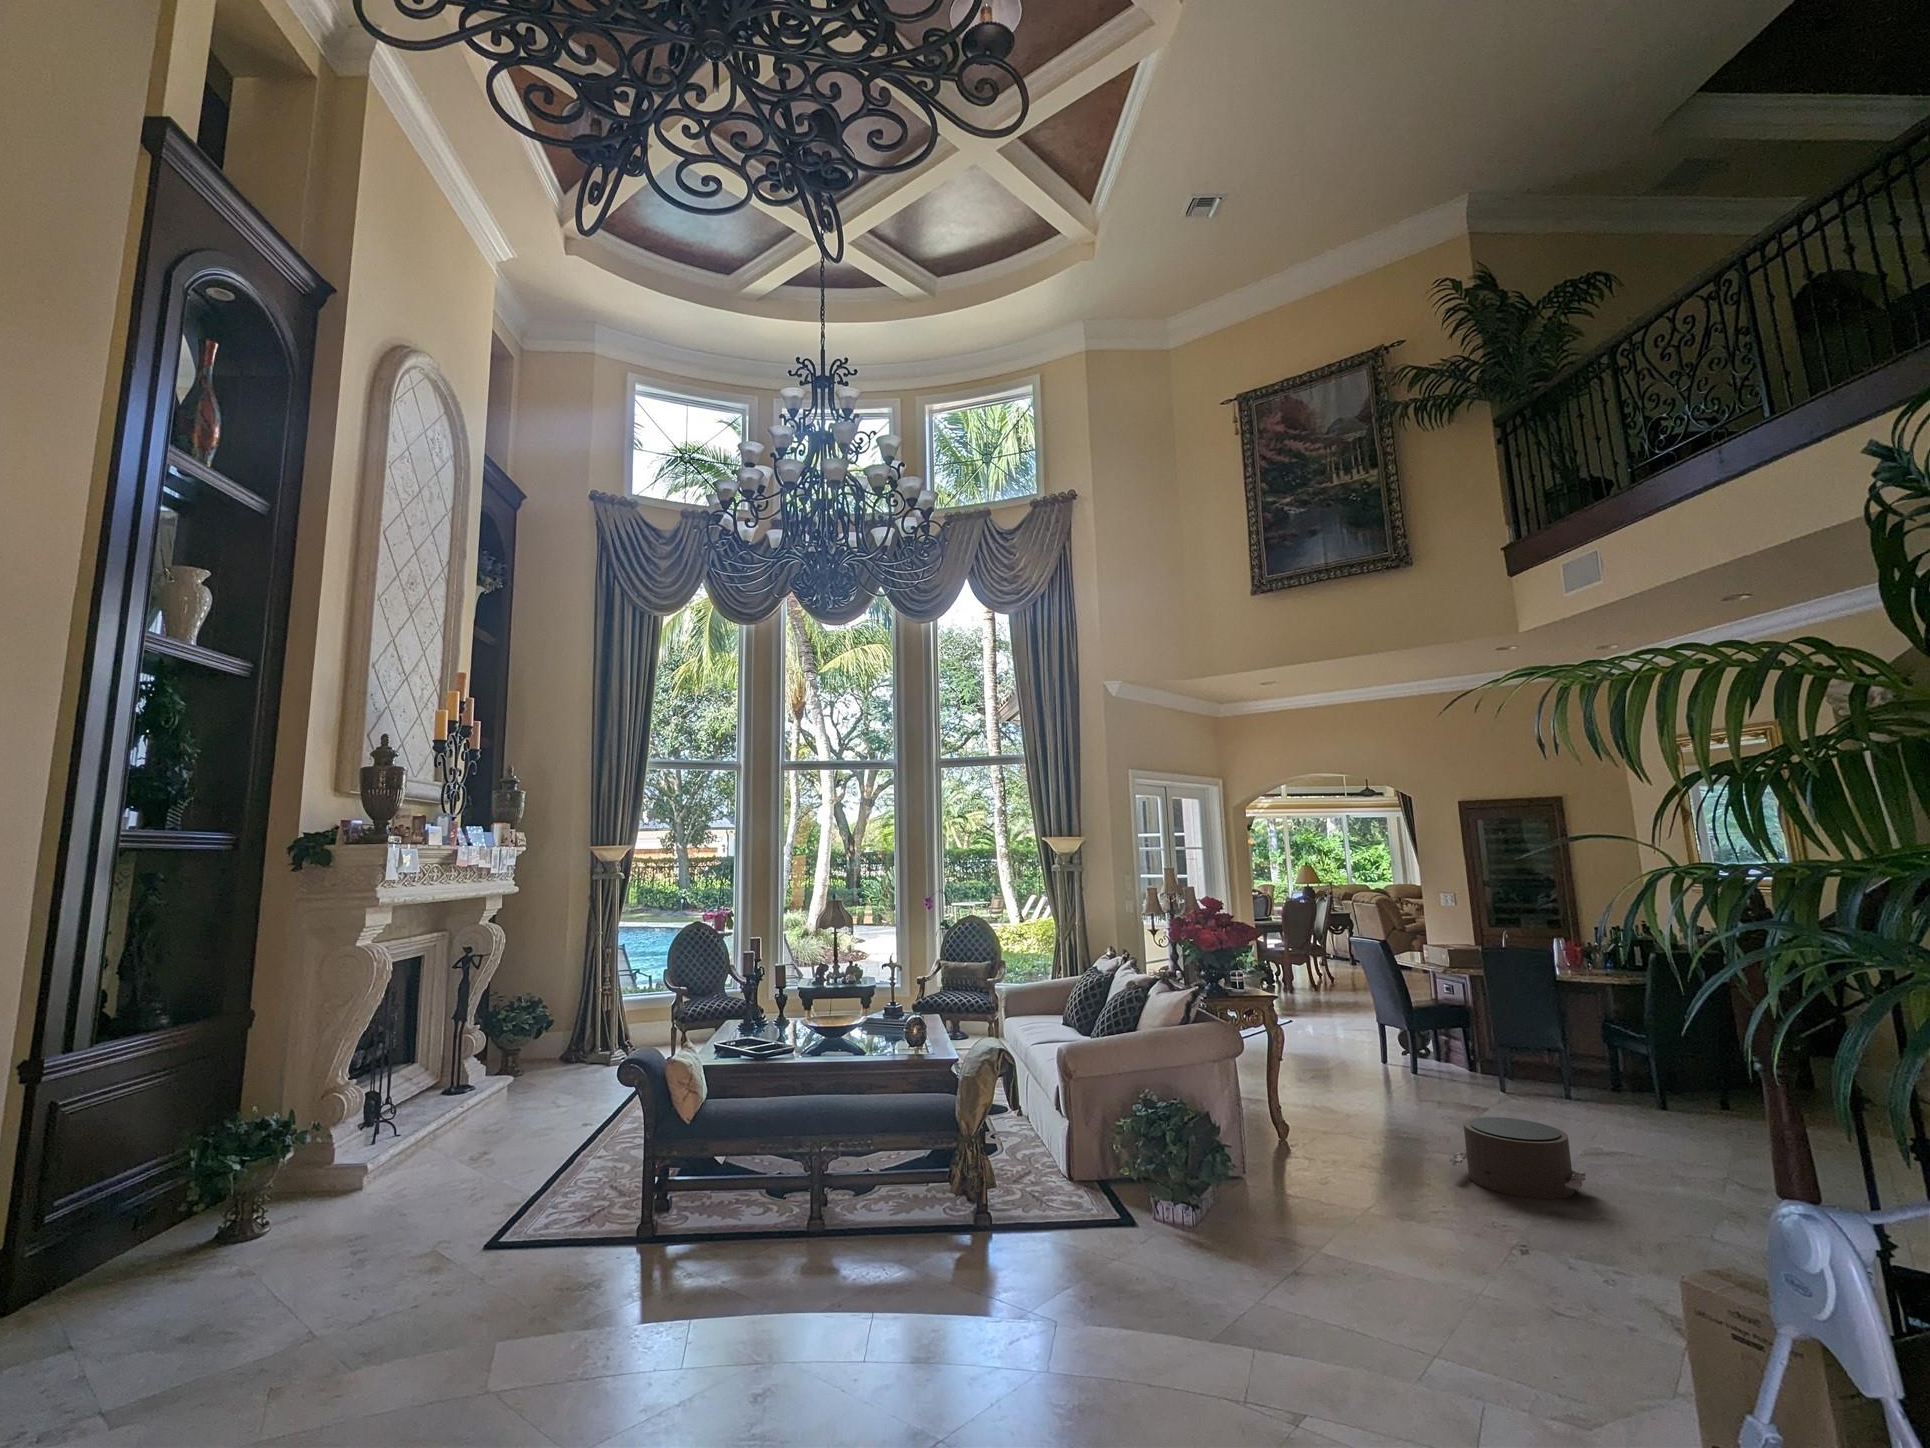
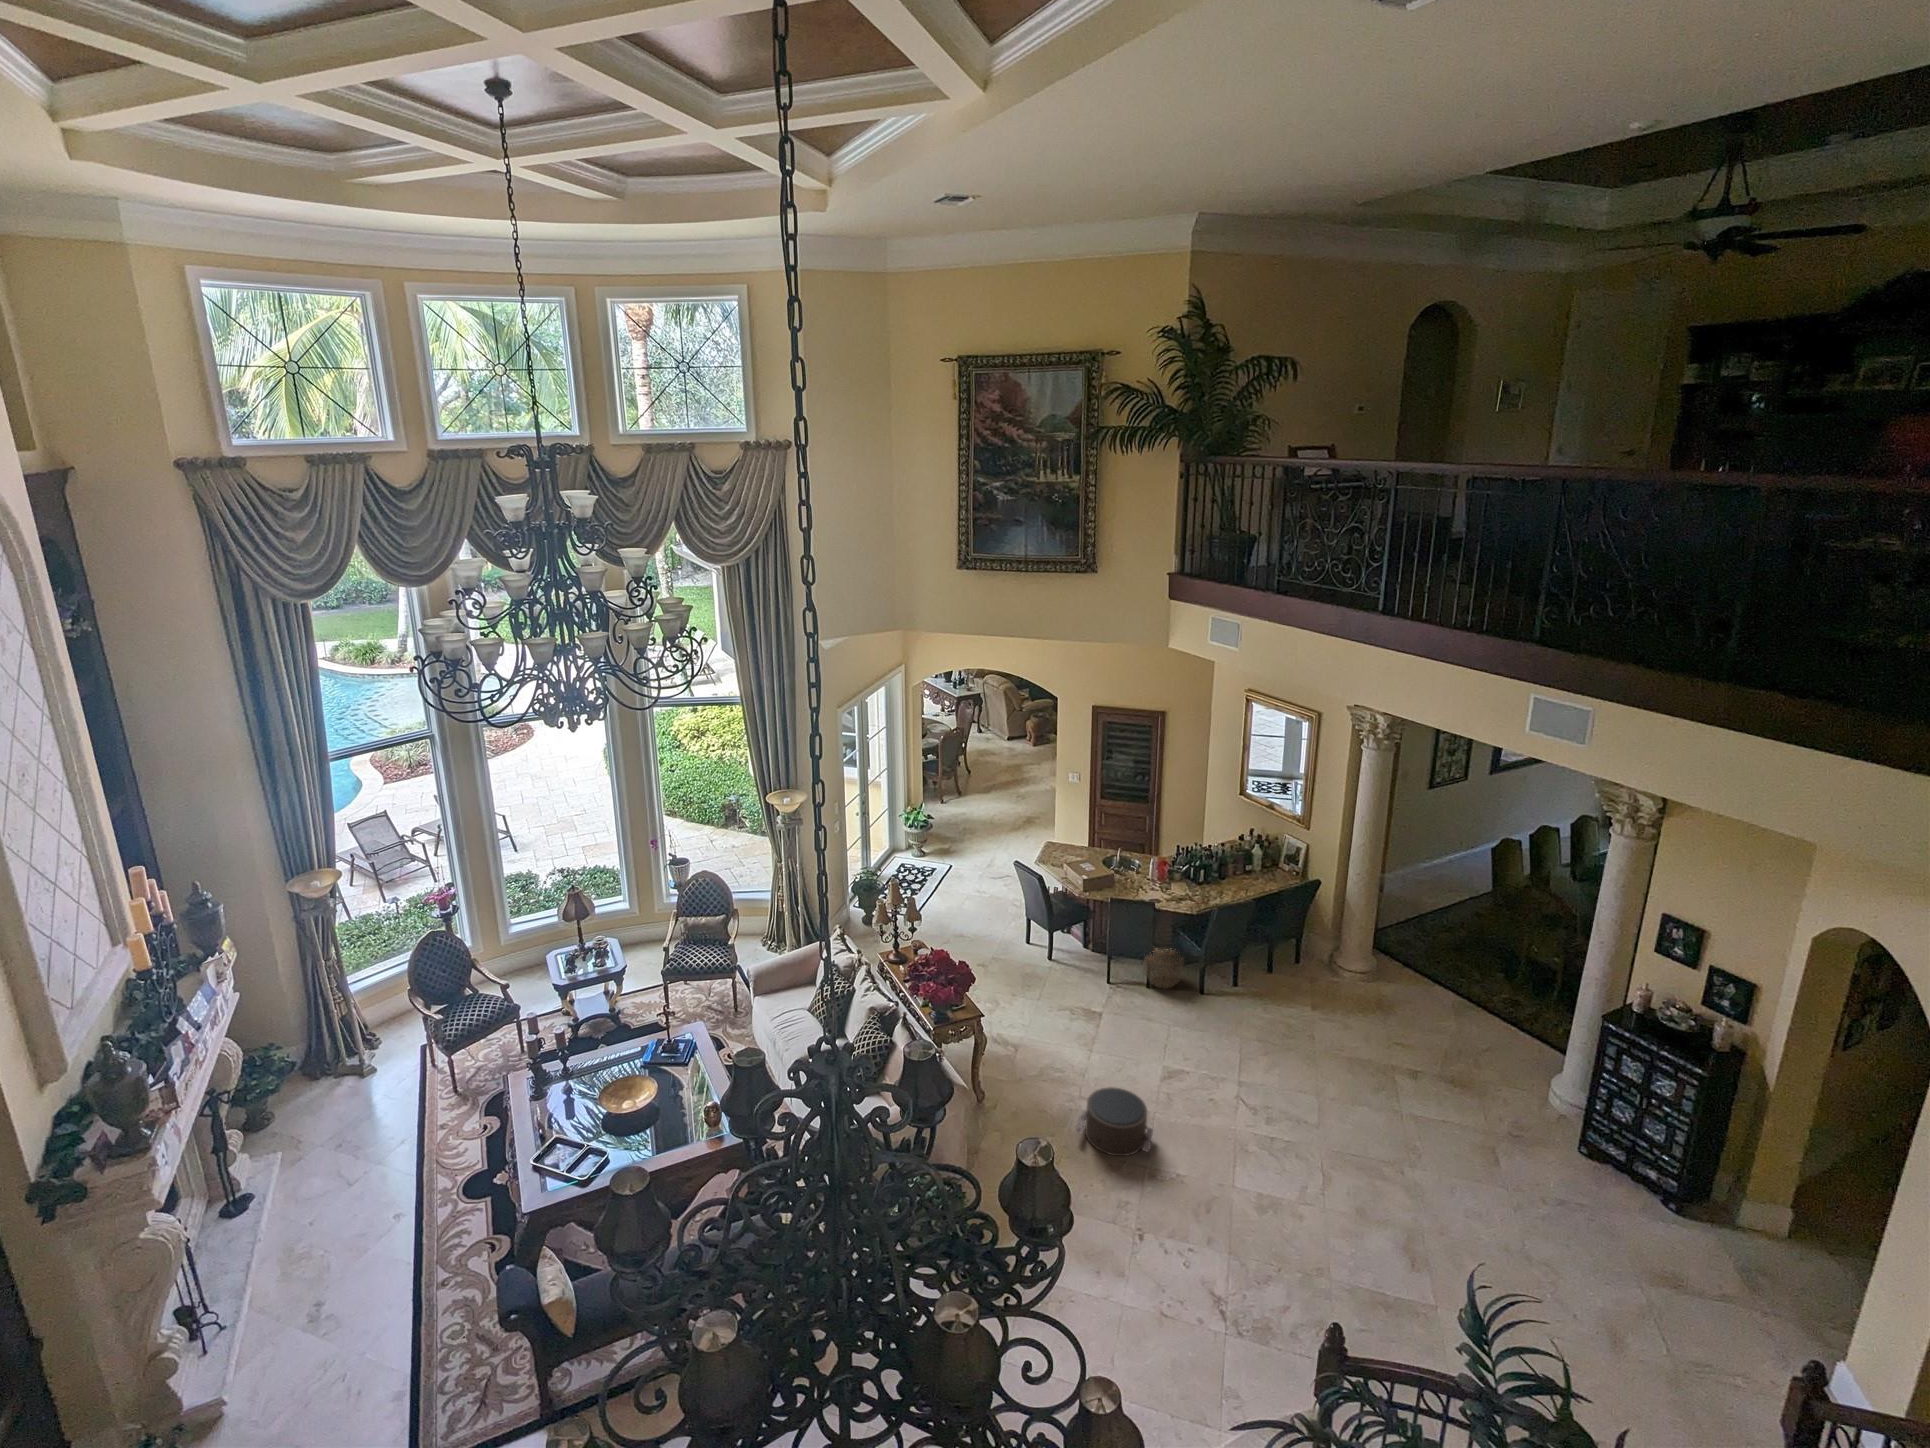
woven basket: none [1568,1037,1637,1103] -> present [1144,948,1184,988]

